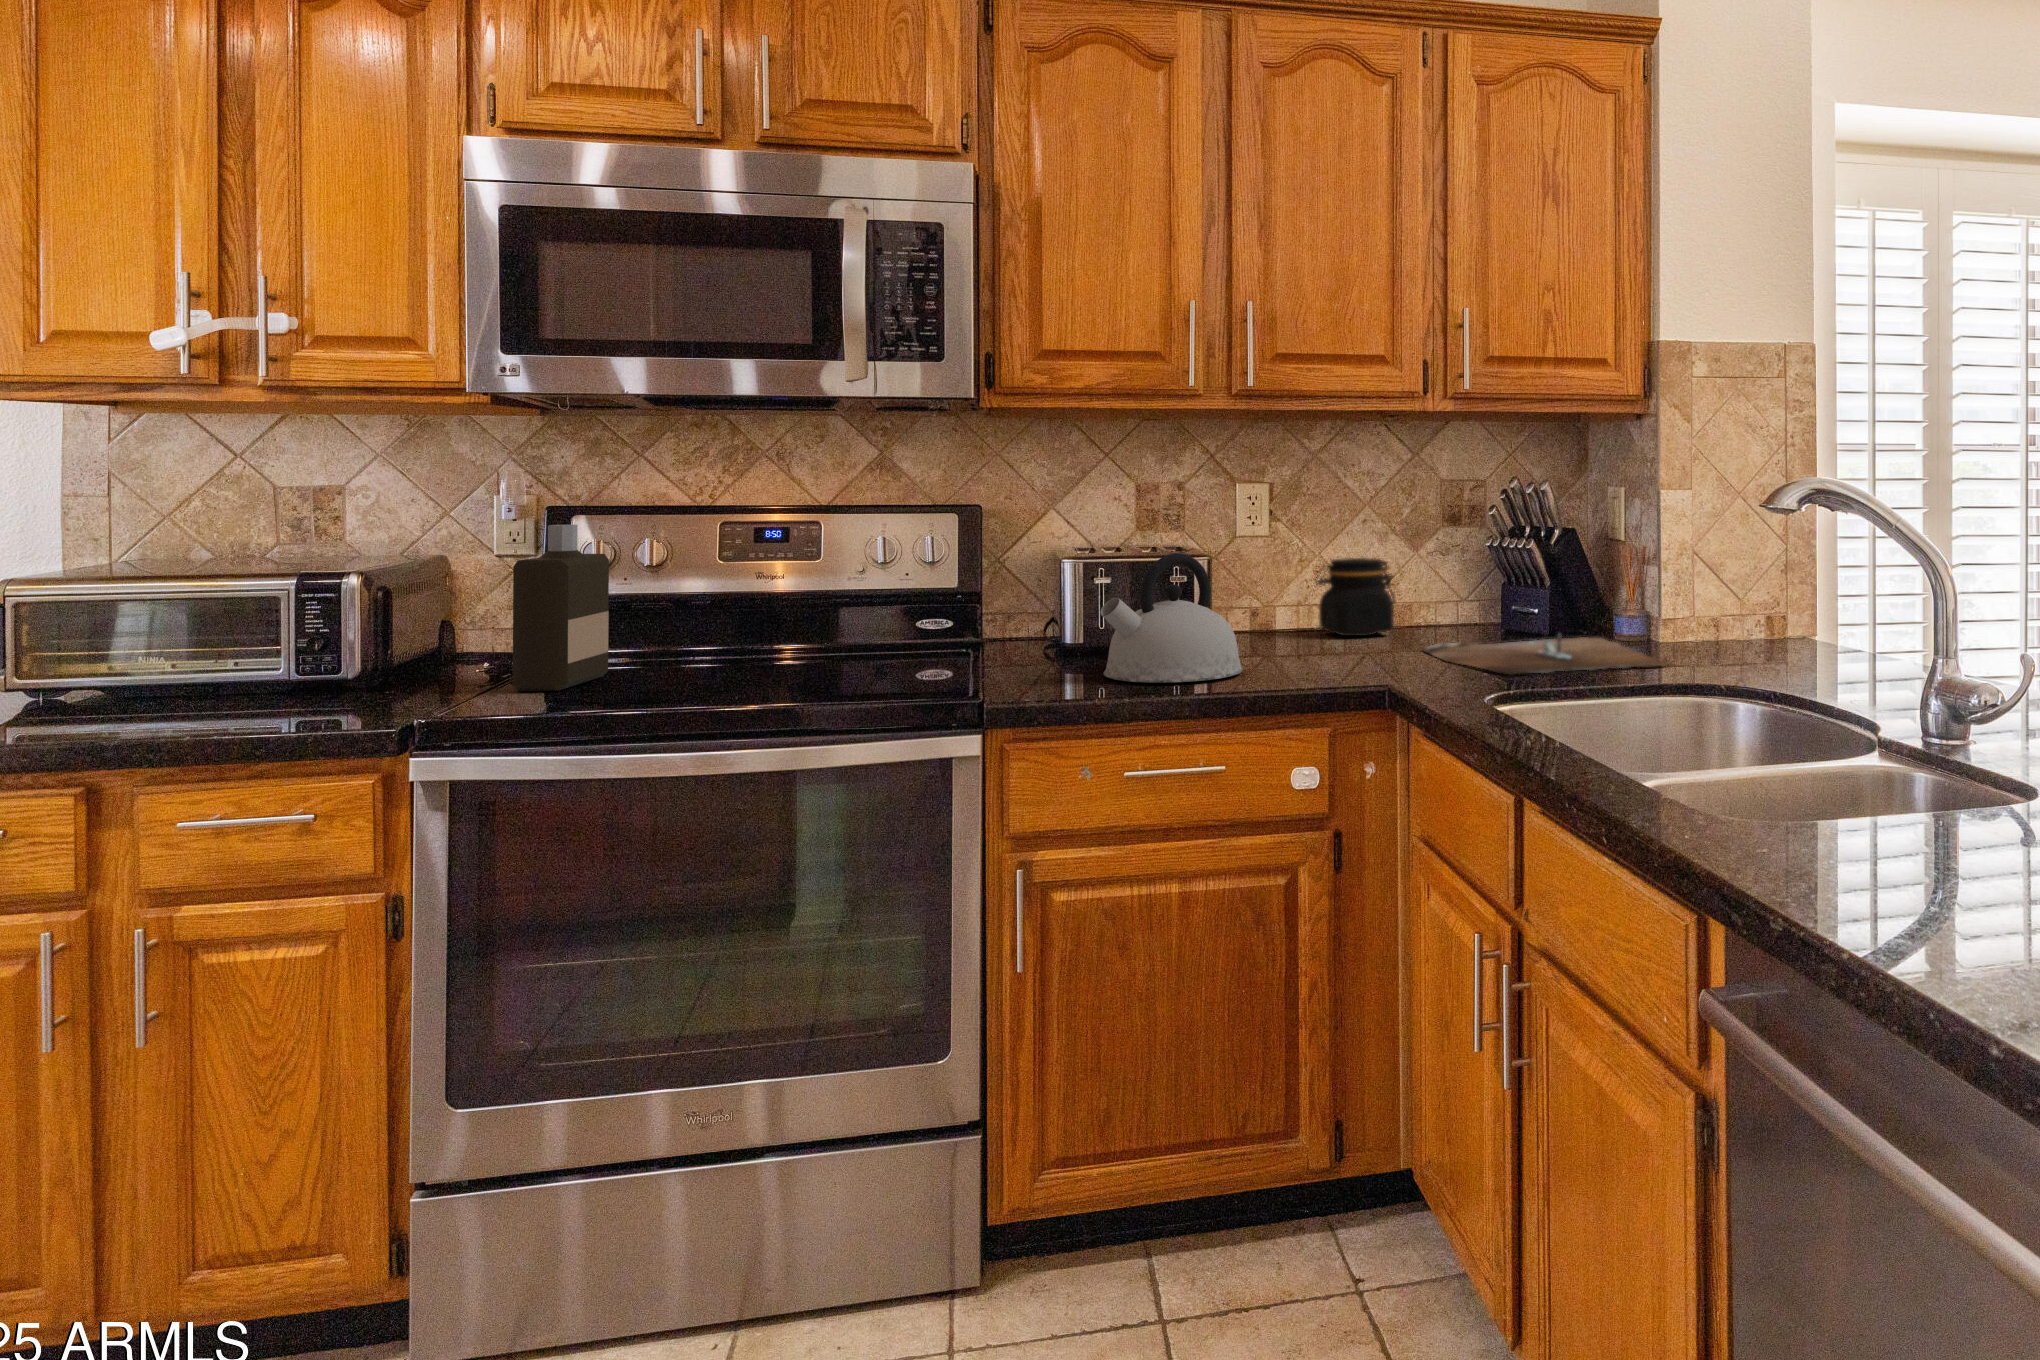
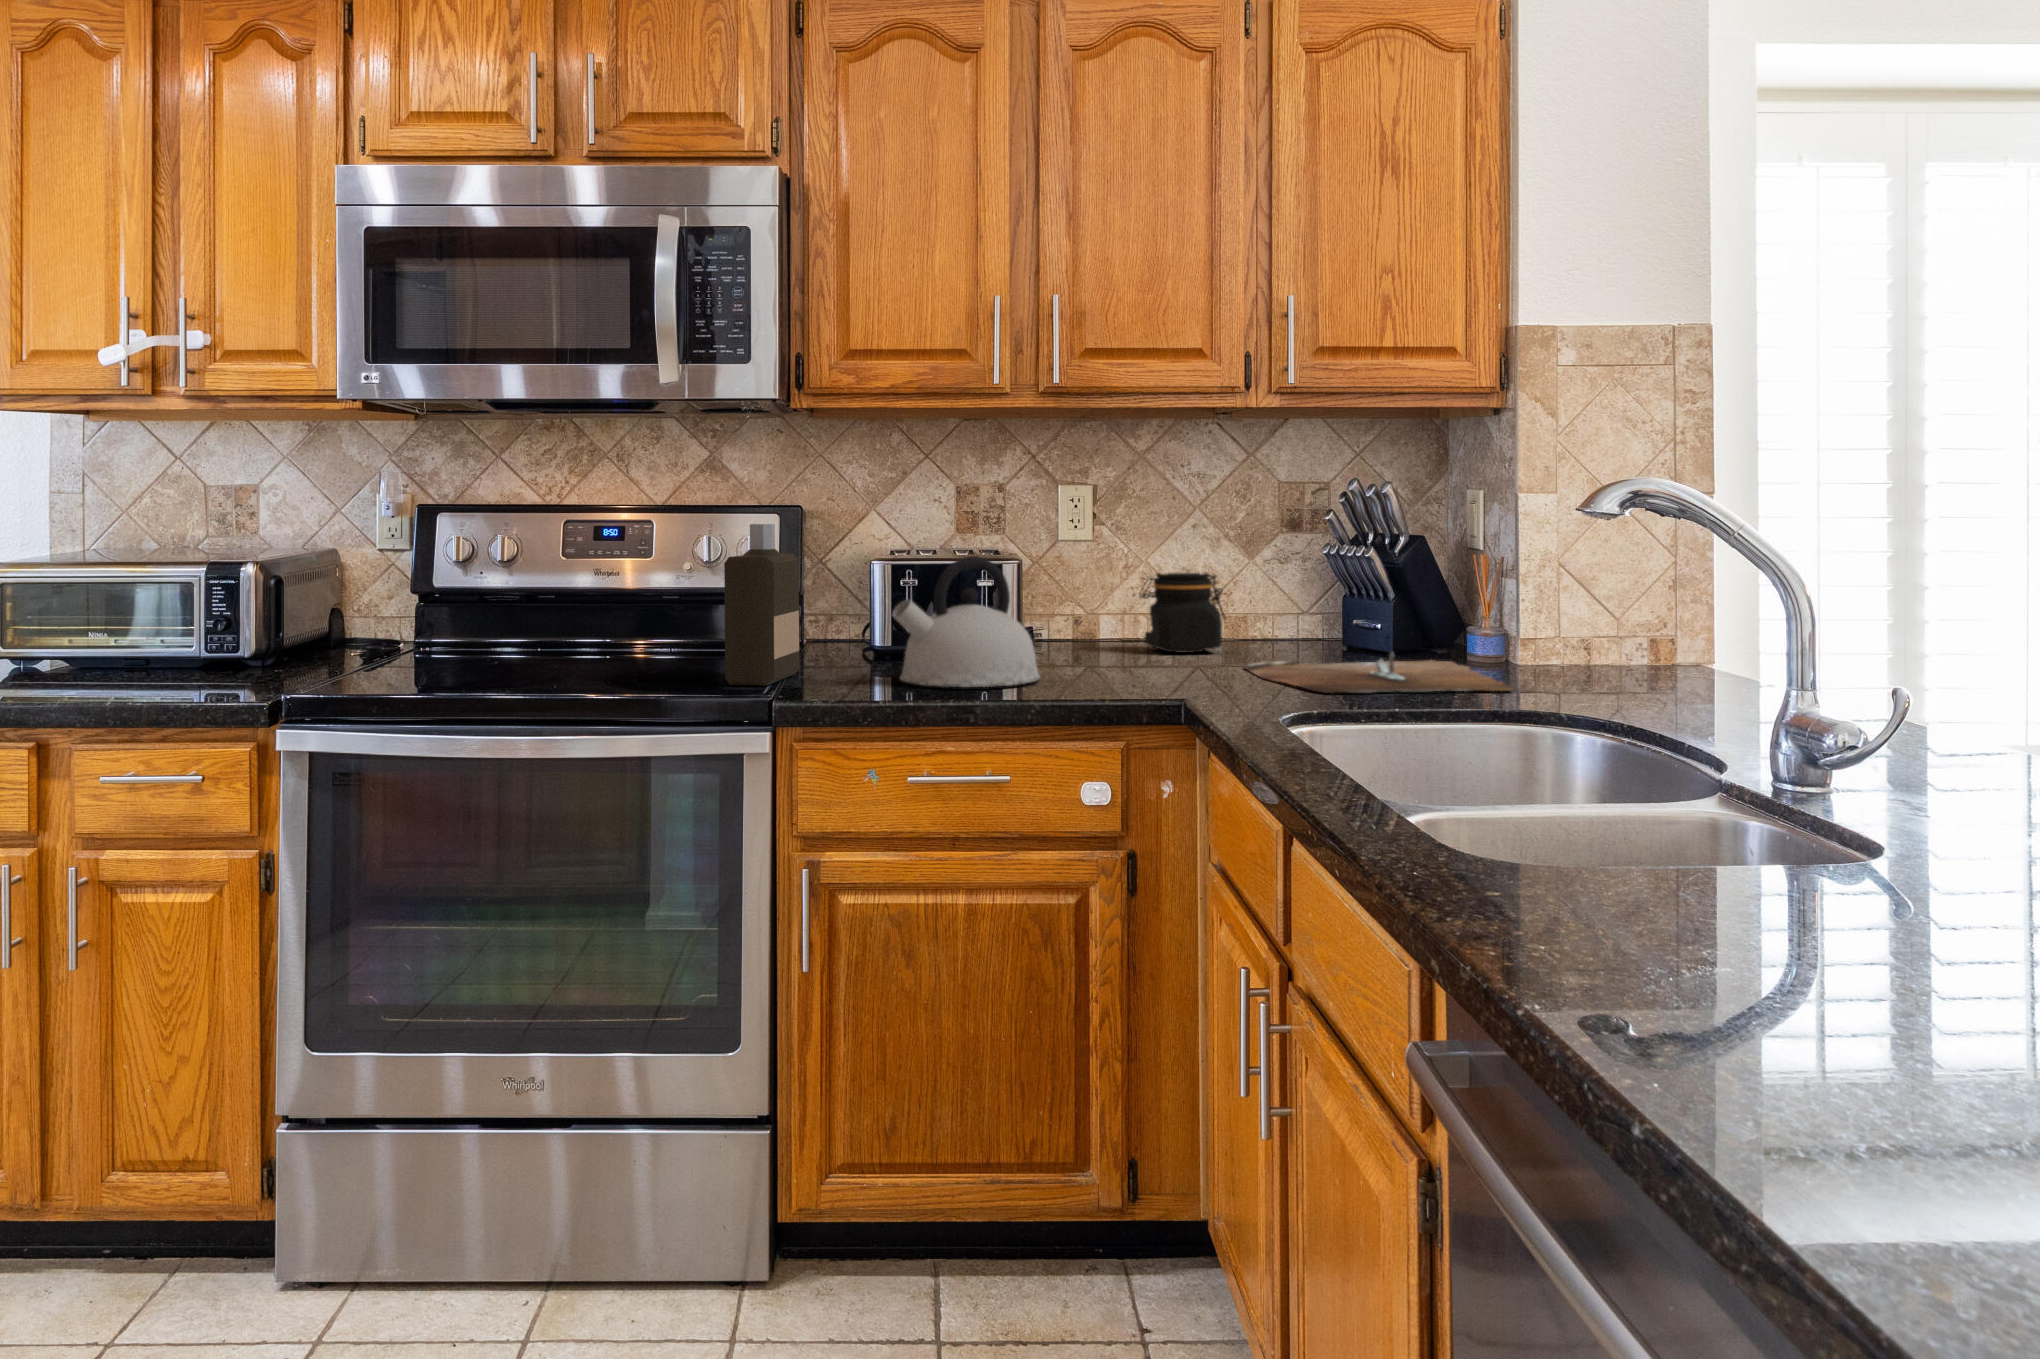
bottle: present [513,525,609,691] -> present [724,524,799,686]

